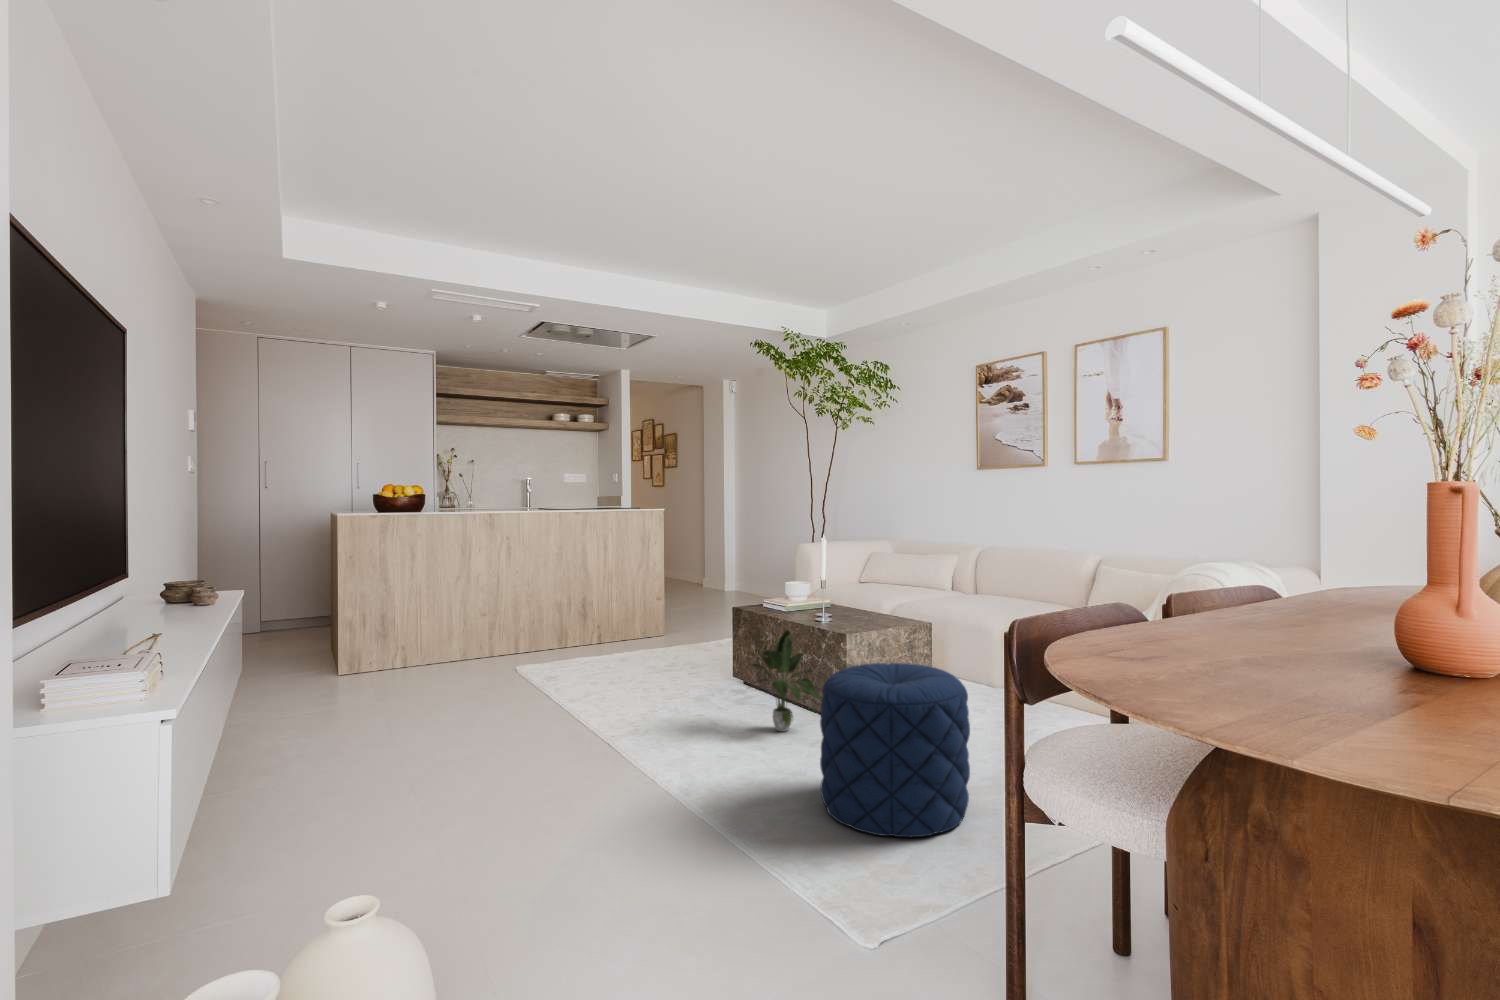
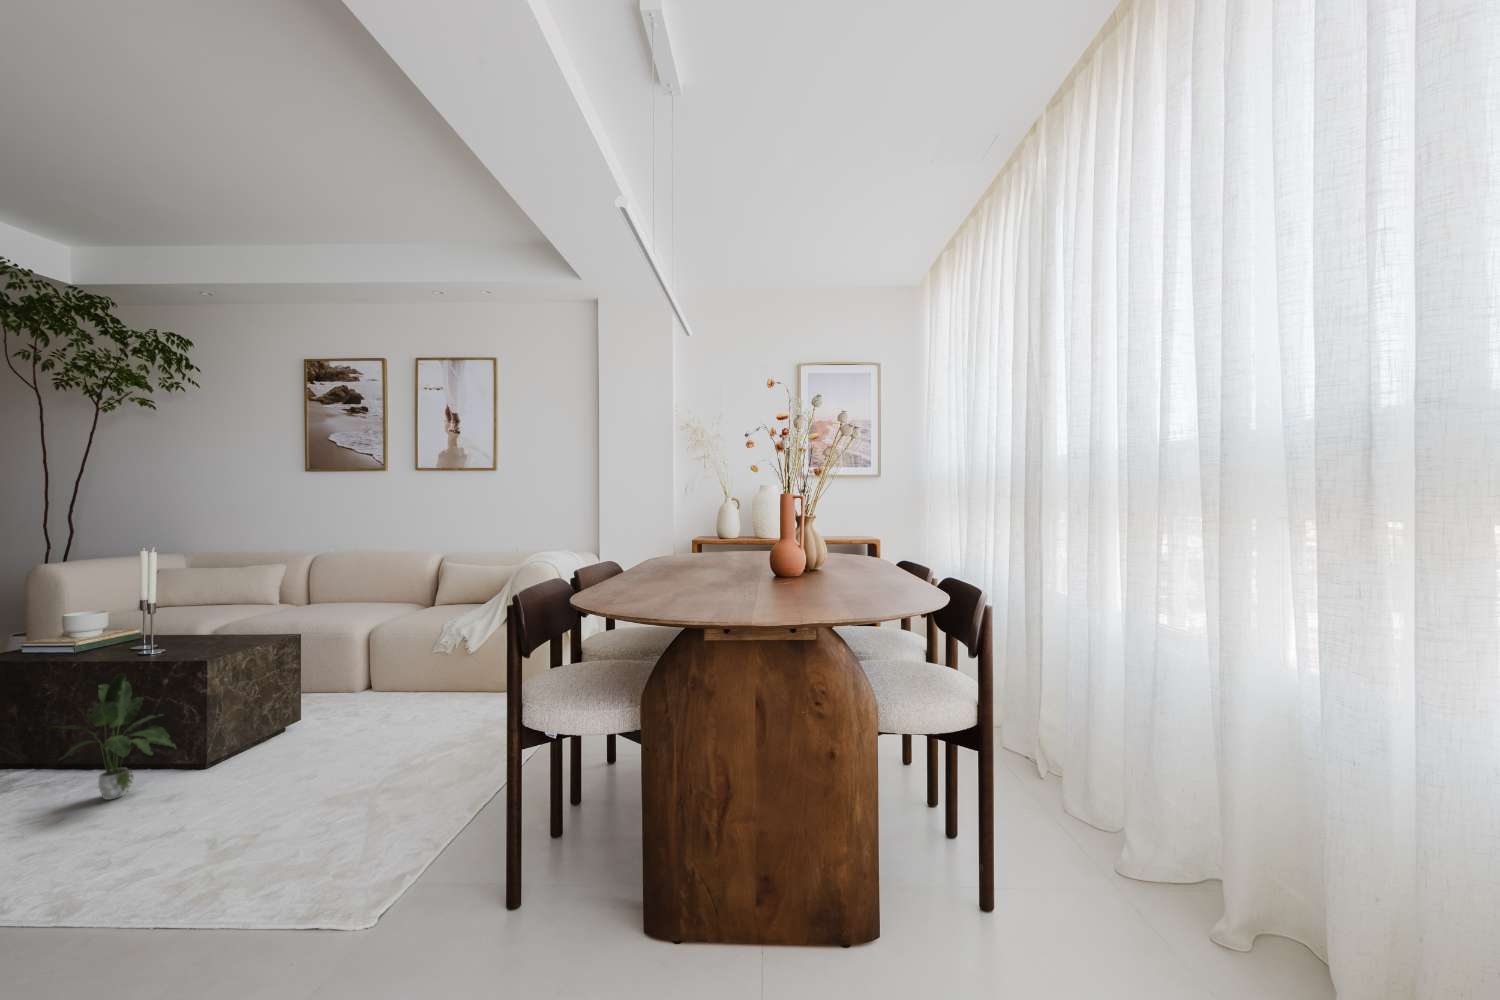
pouf: present [820,663,970,837] -> none [230,682,403,868]

